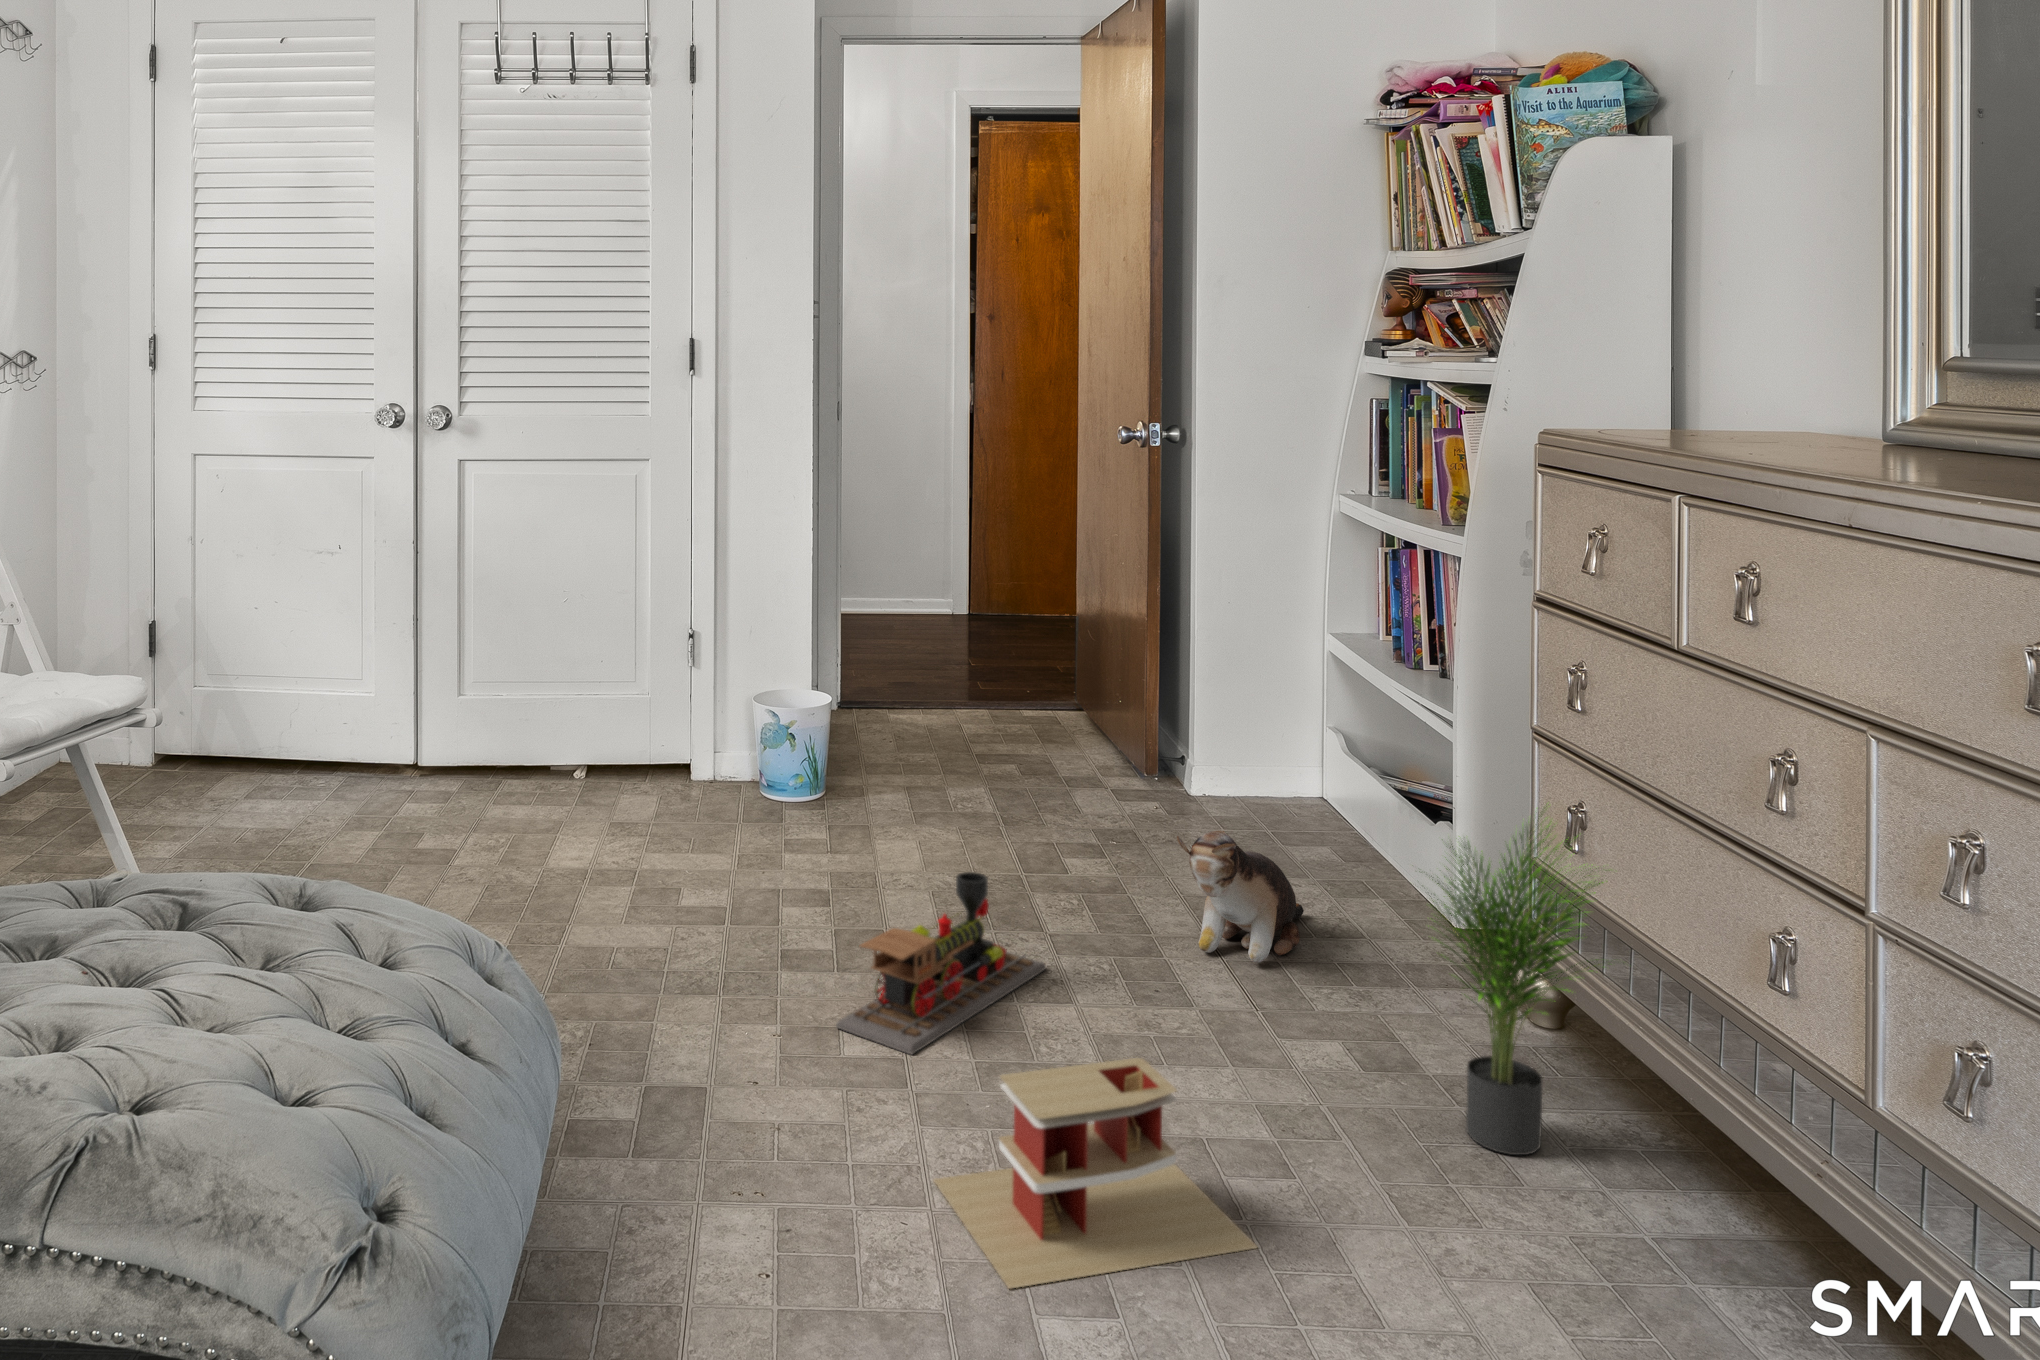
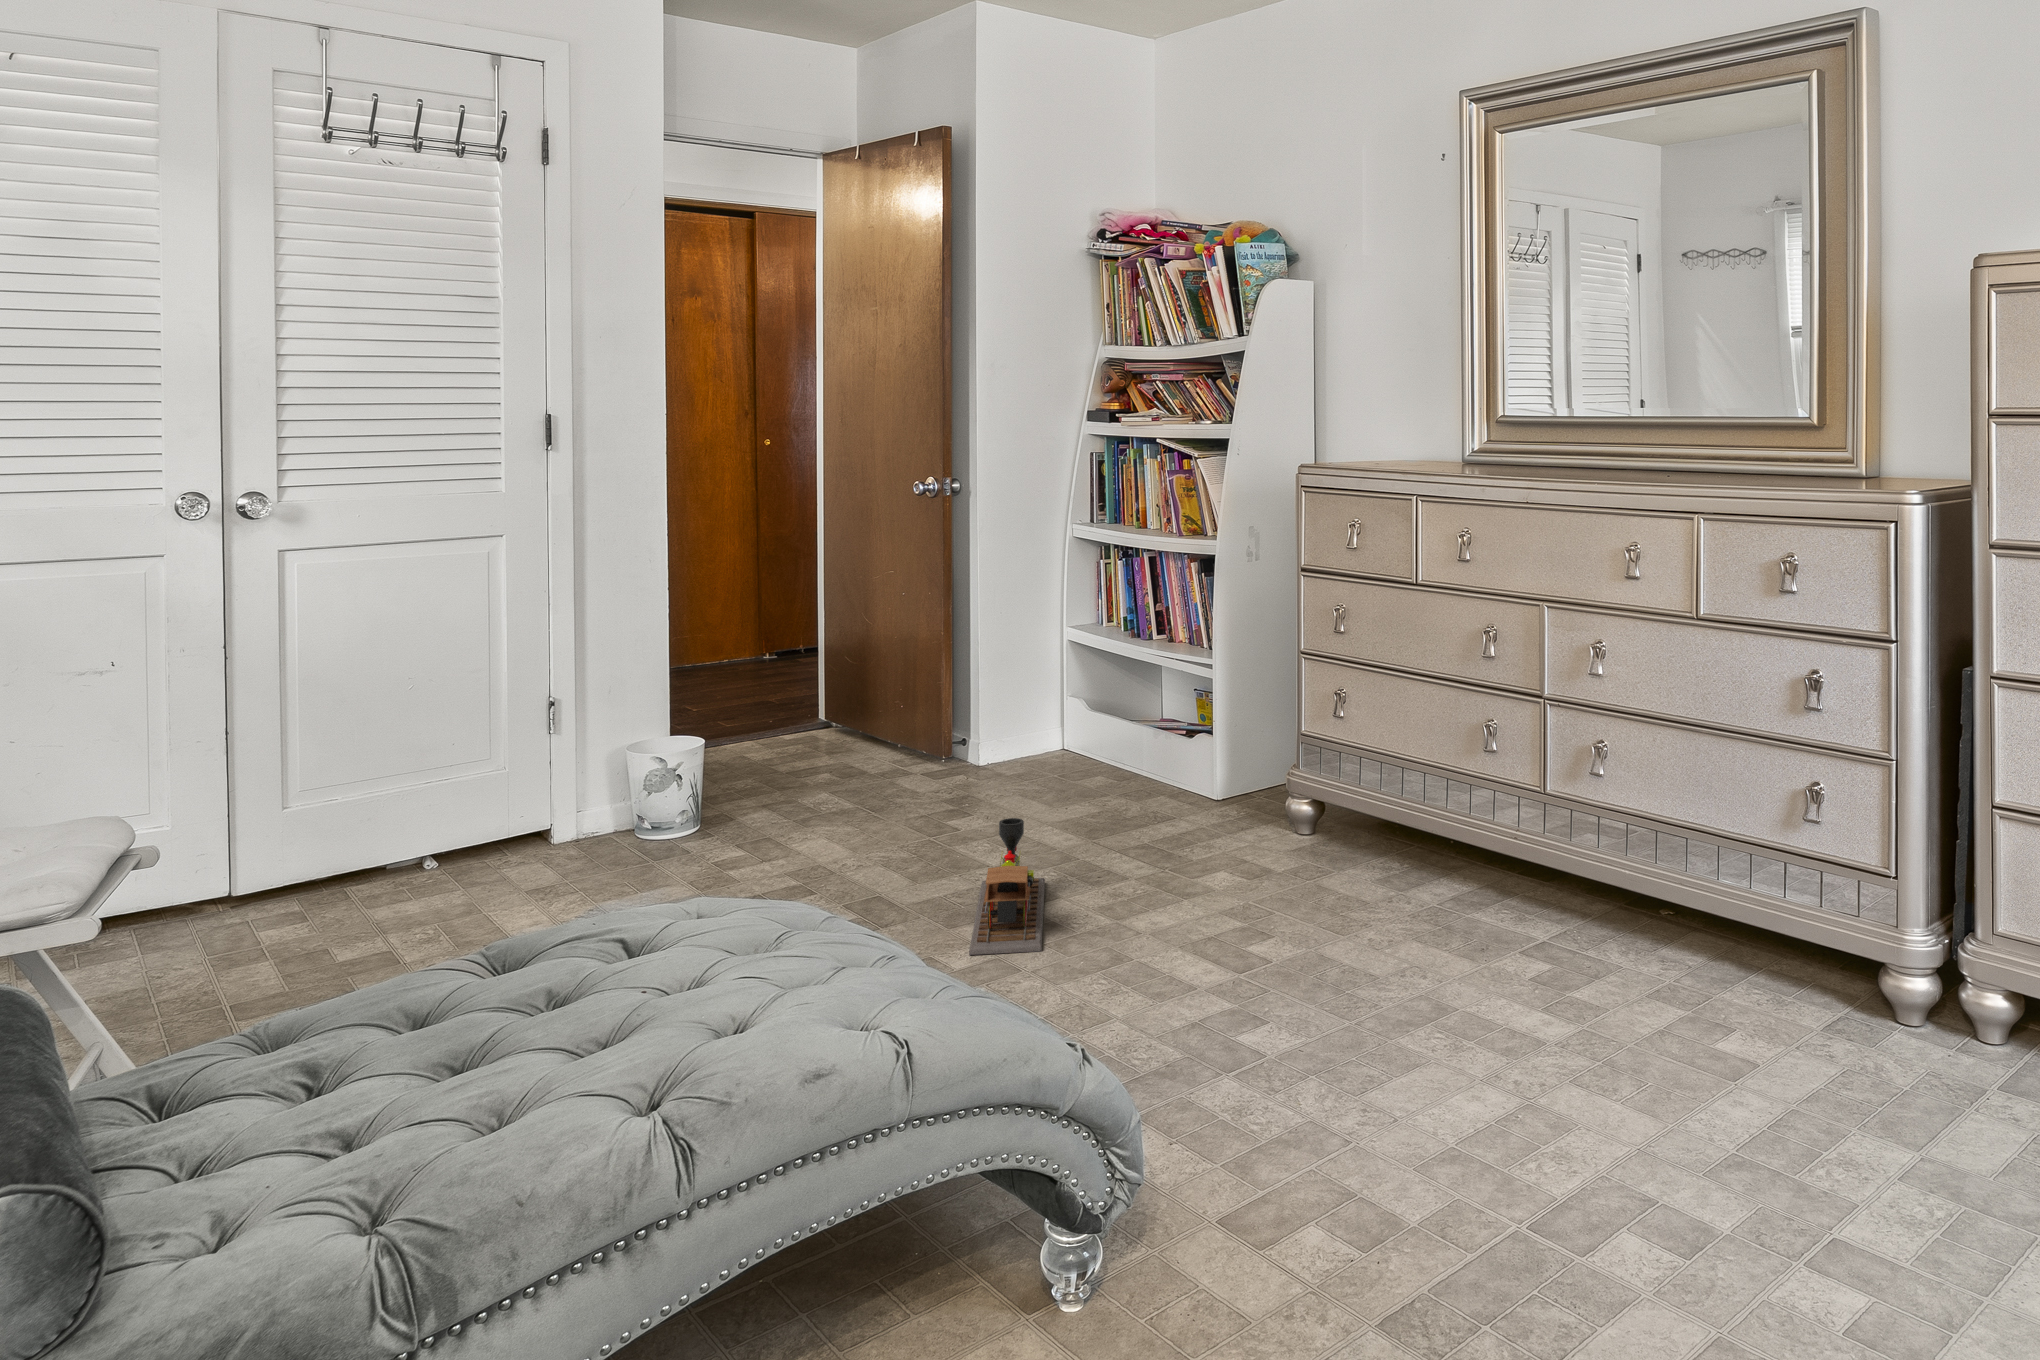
potted plant: present [1429,807,1604,1155] -> none [1317,675,1442,886]
plush toy: present [1177,831,1304,962] -> none [1112,754,1167,845]
toy house: present [934,1058,1257,1288] -> none [1159,875,1350,1025]

